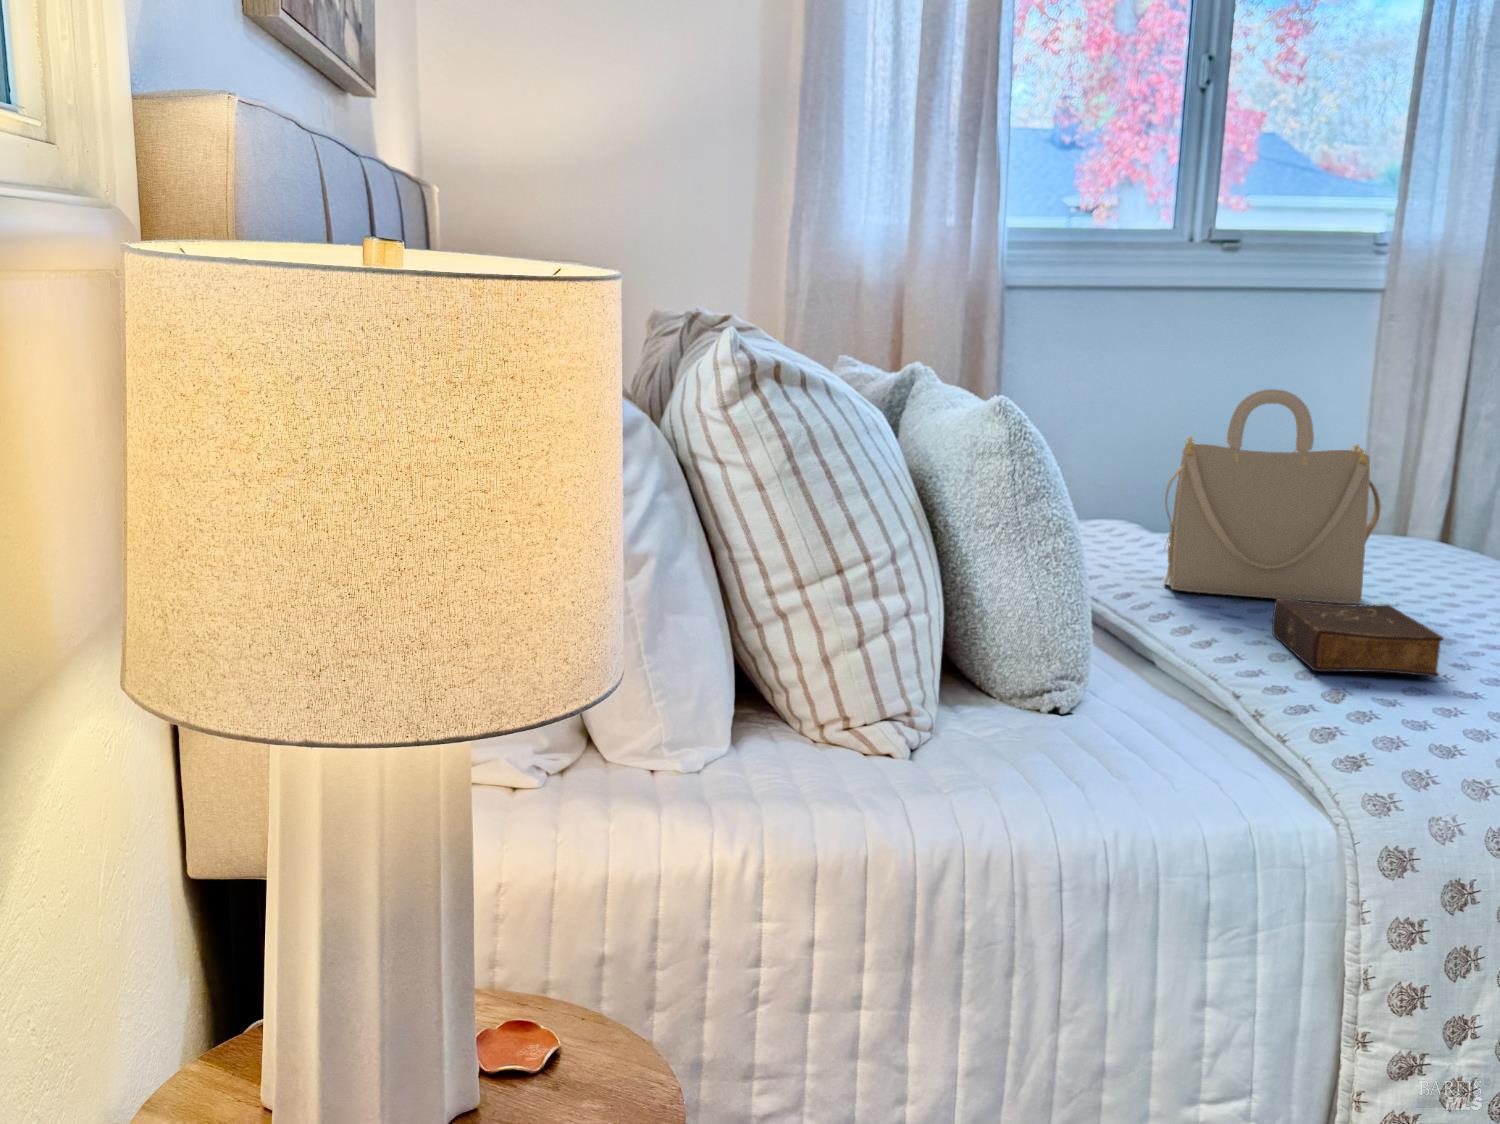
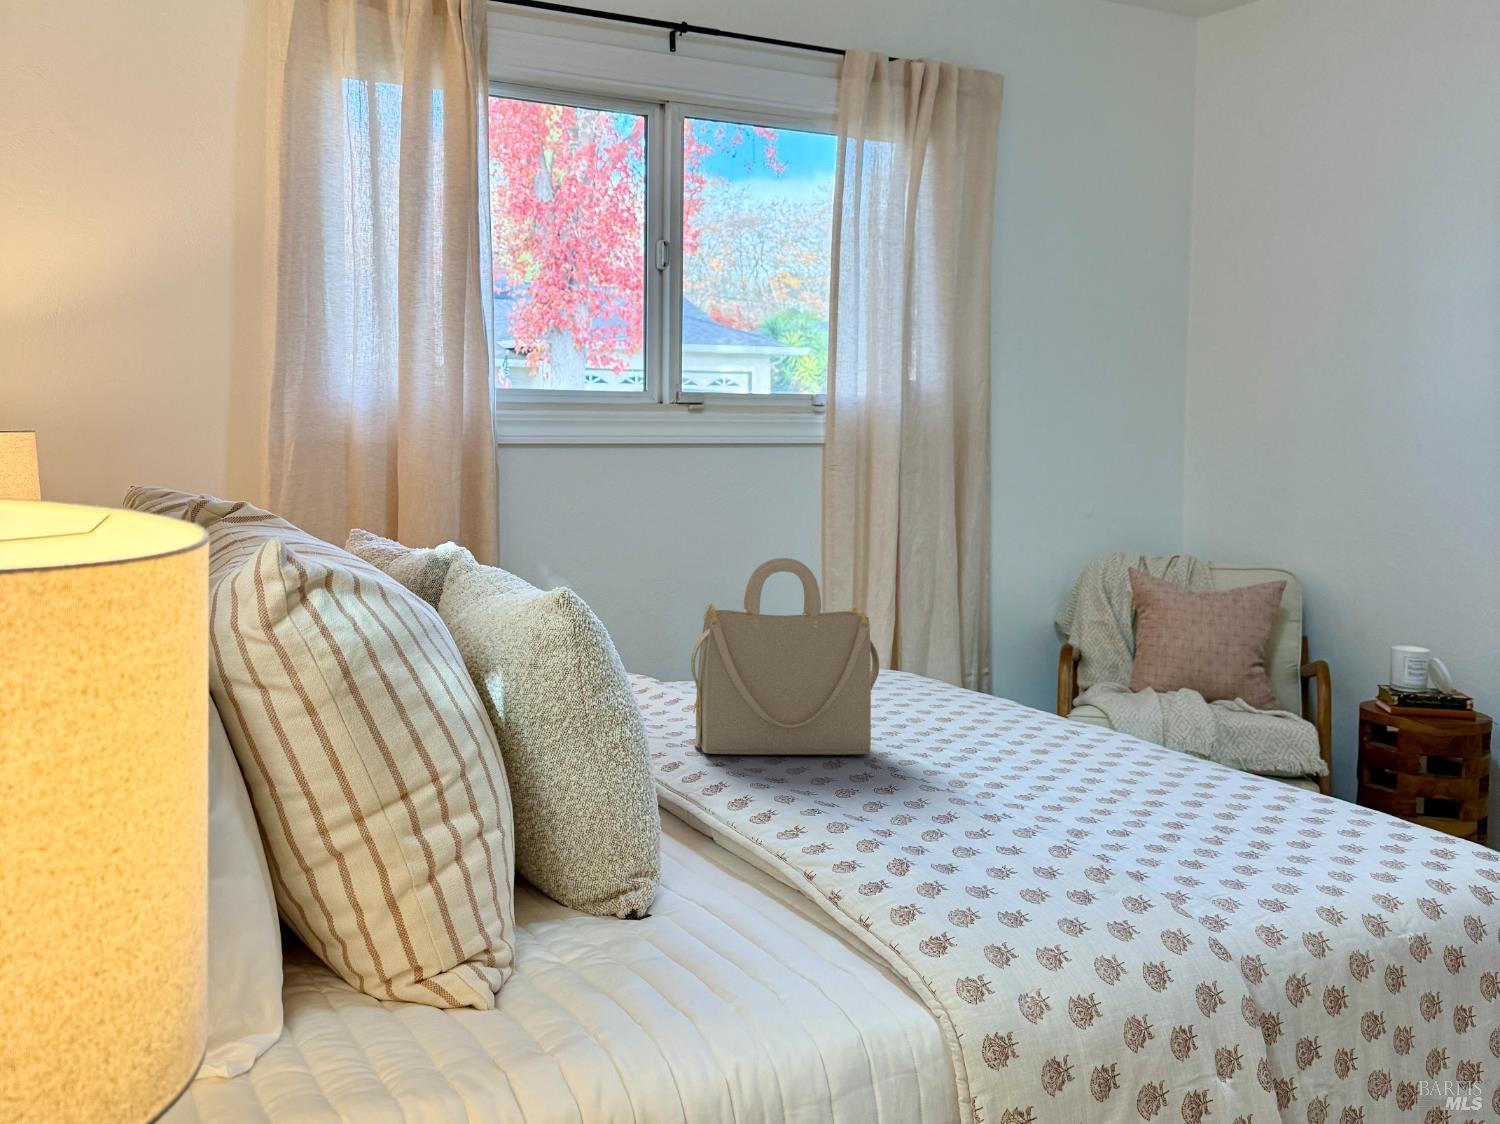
book: present [1272,599,1444,677] -> none [809,759,967,838]

